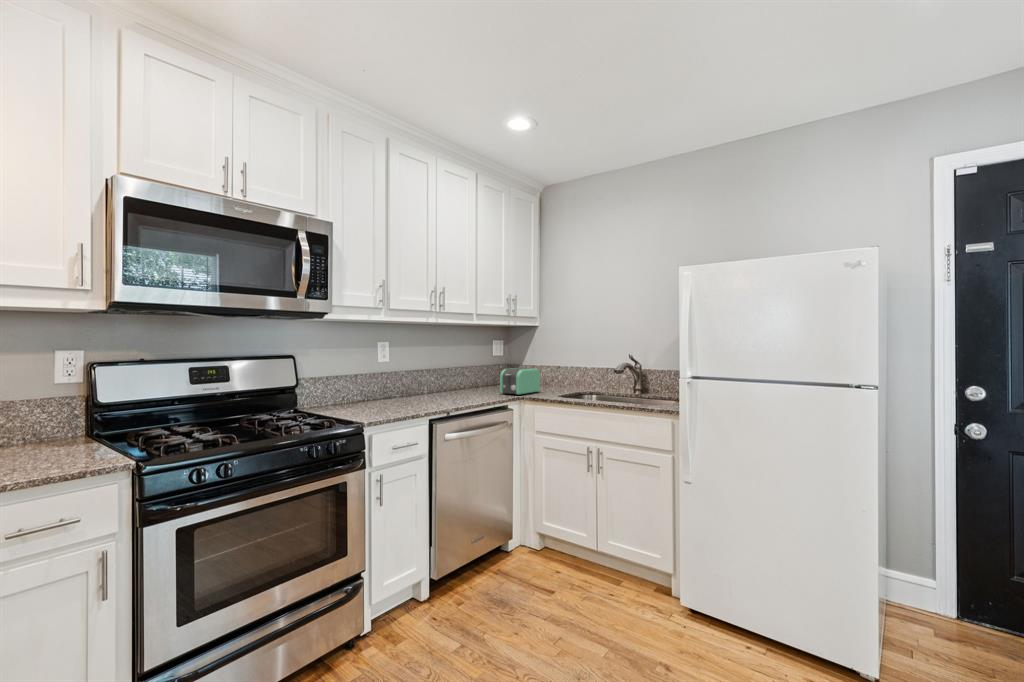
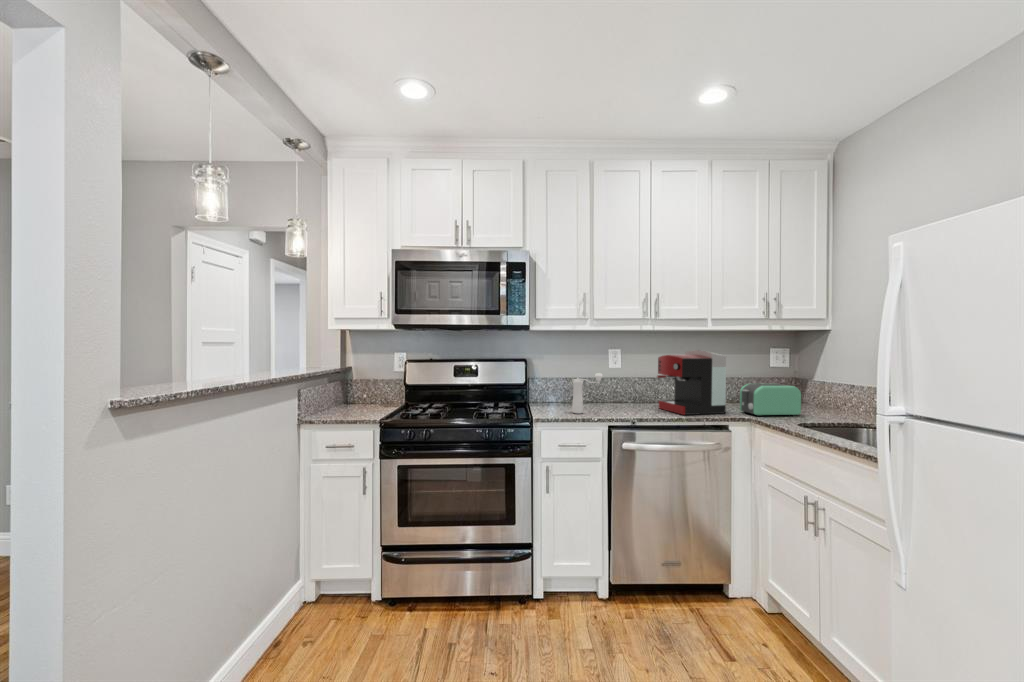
coffee maker: none [437,341,495,401] -> present [657,350,726,415]
pepper mill: none [377,366,406,411] -> present [572,373,603,413]

